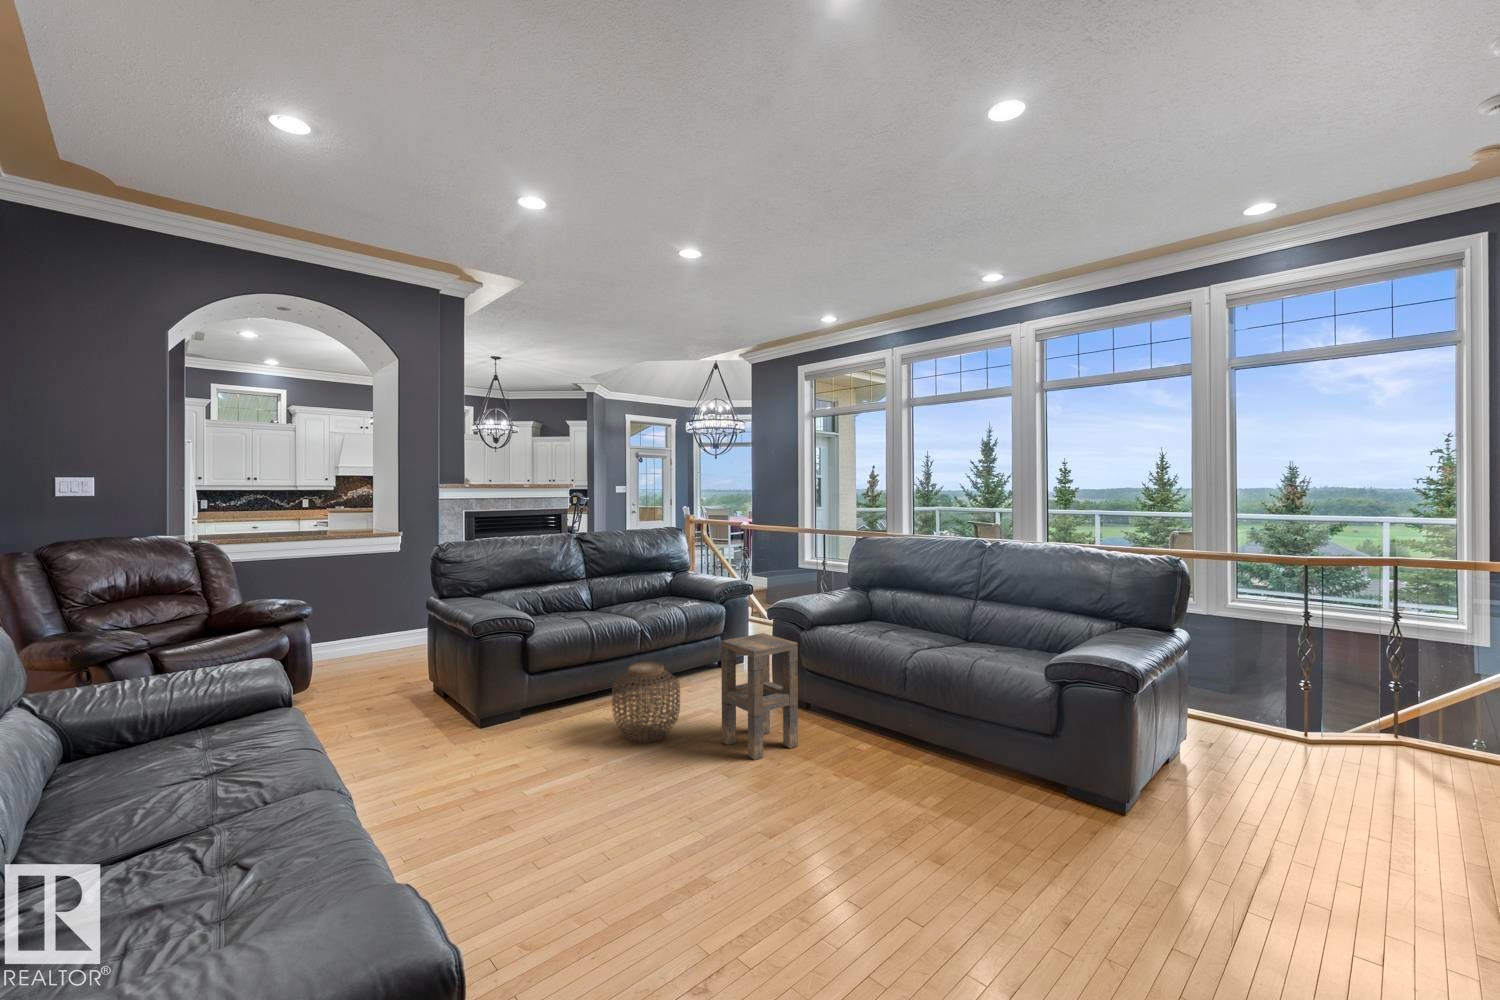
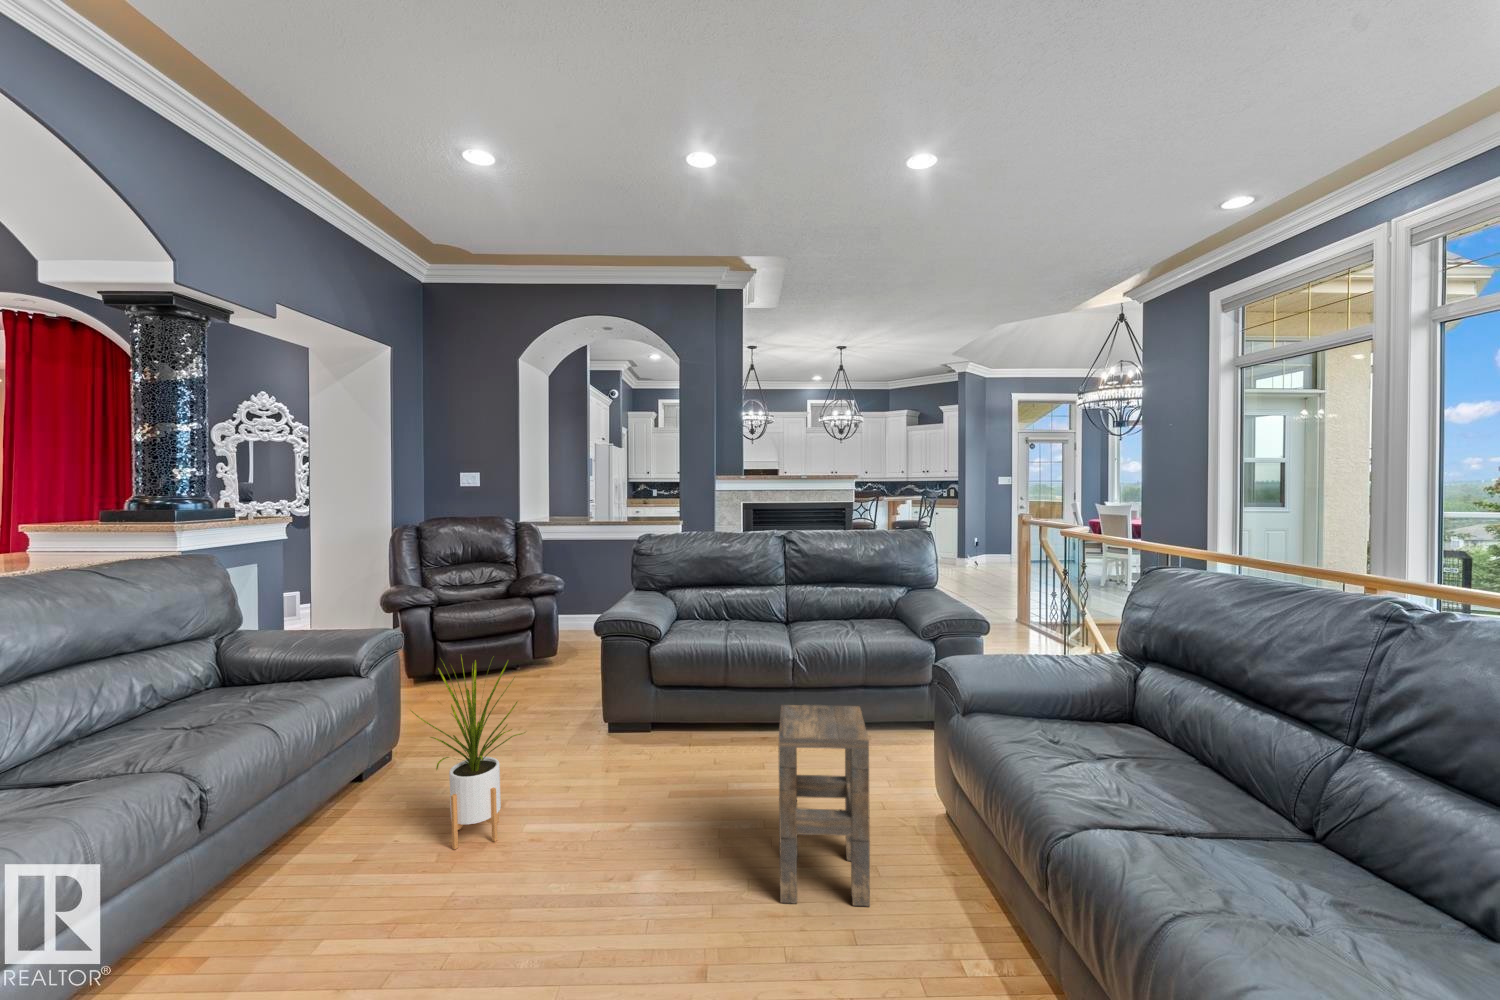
house plant: none [440,639,536,820] -> present [412,656,525,849]
woven basket: present [612,662,680,743] -> none [674,706,761,814]

